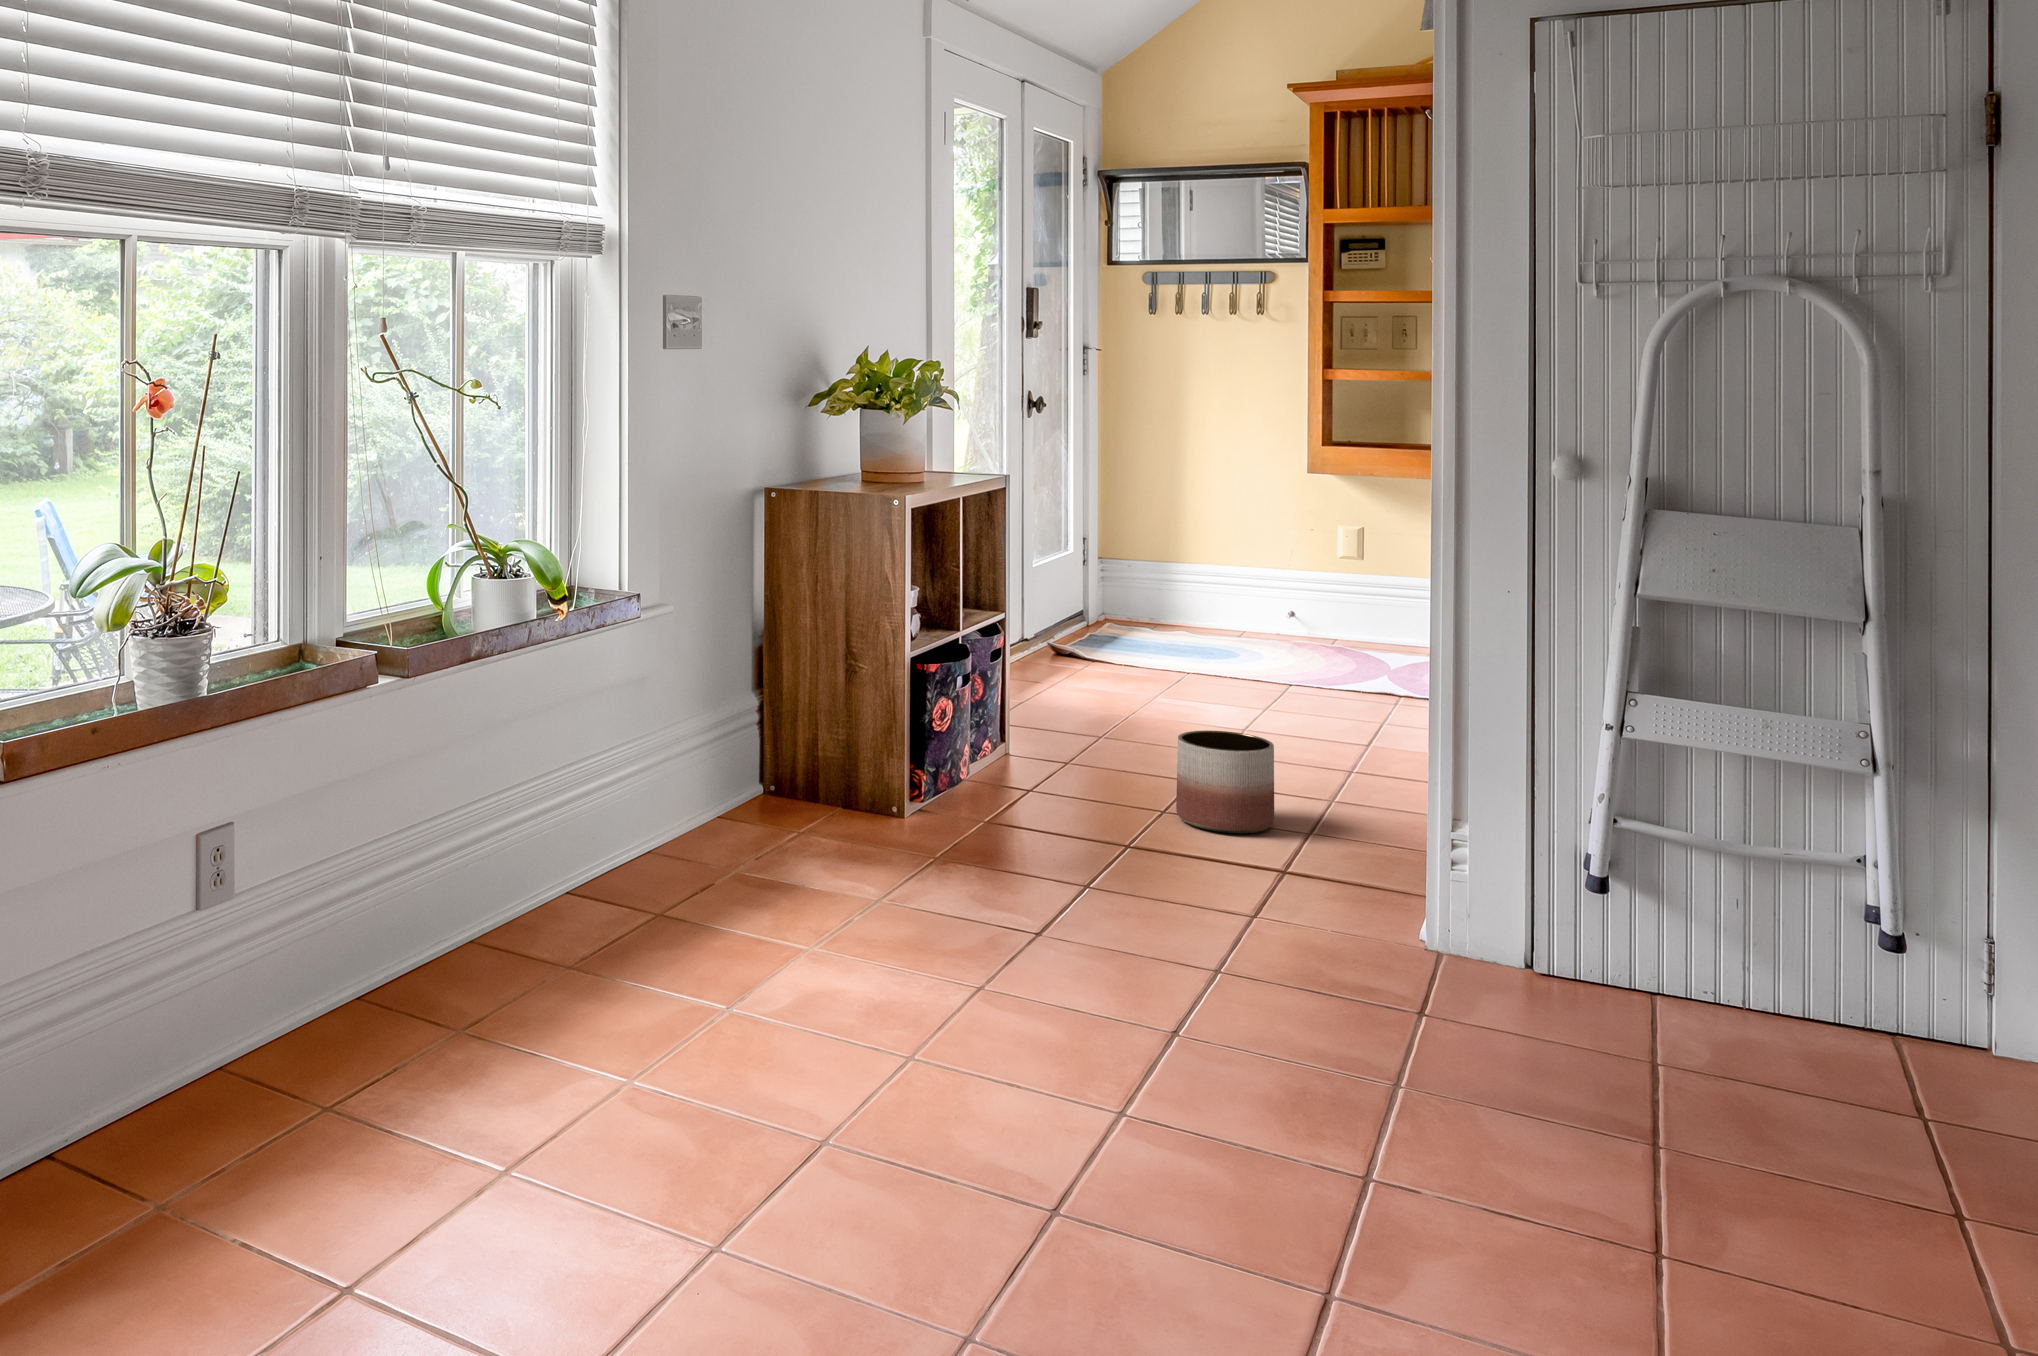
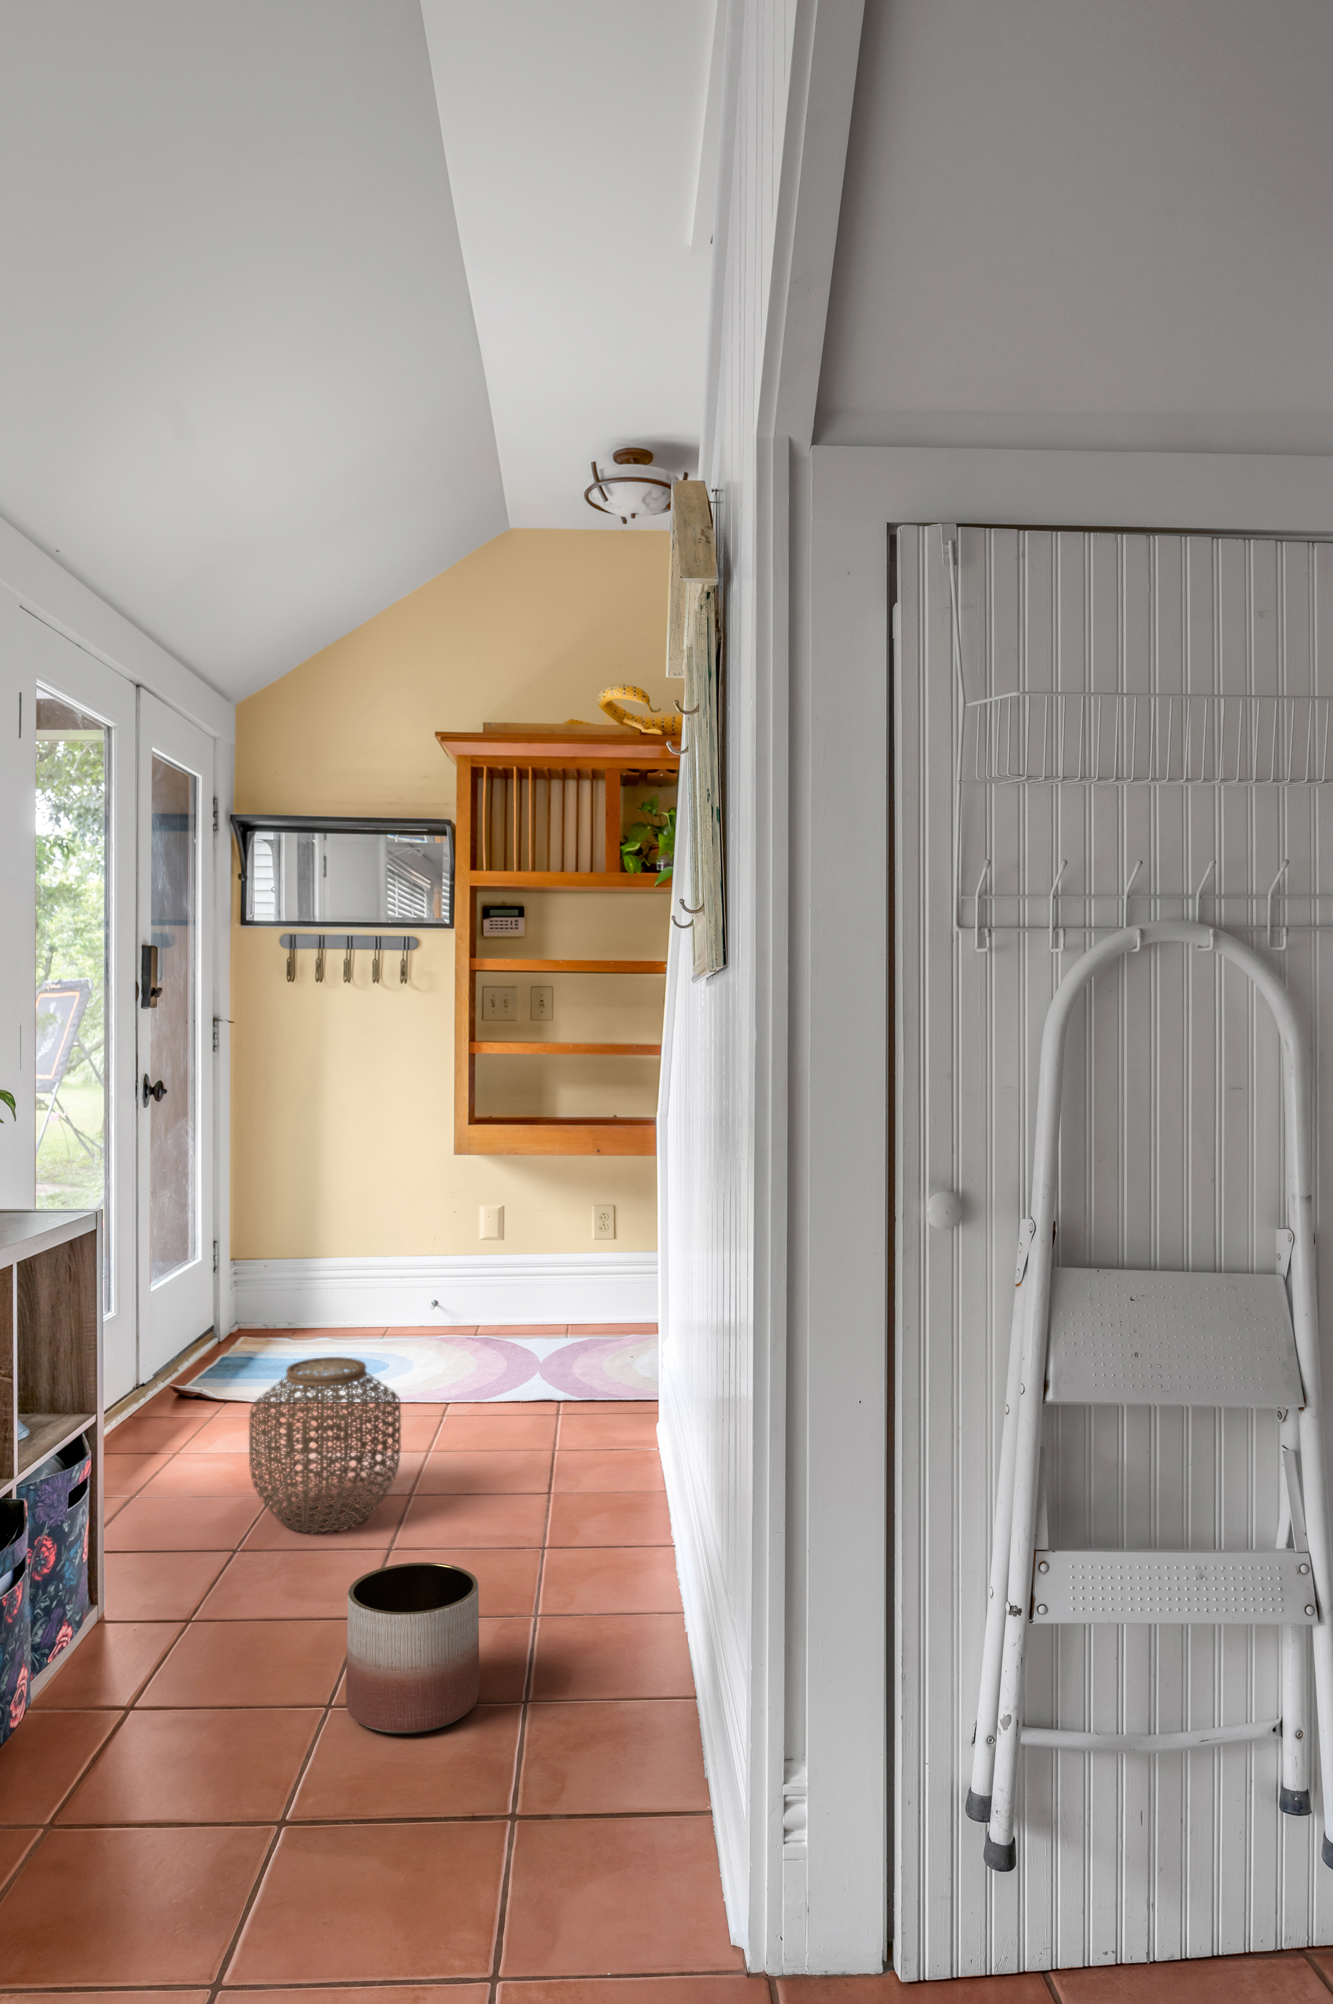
woven basket: none [1112,612,1234,741] -> present [249,1357,401,1533]

